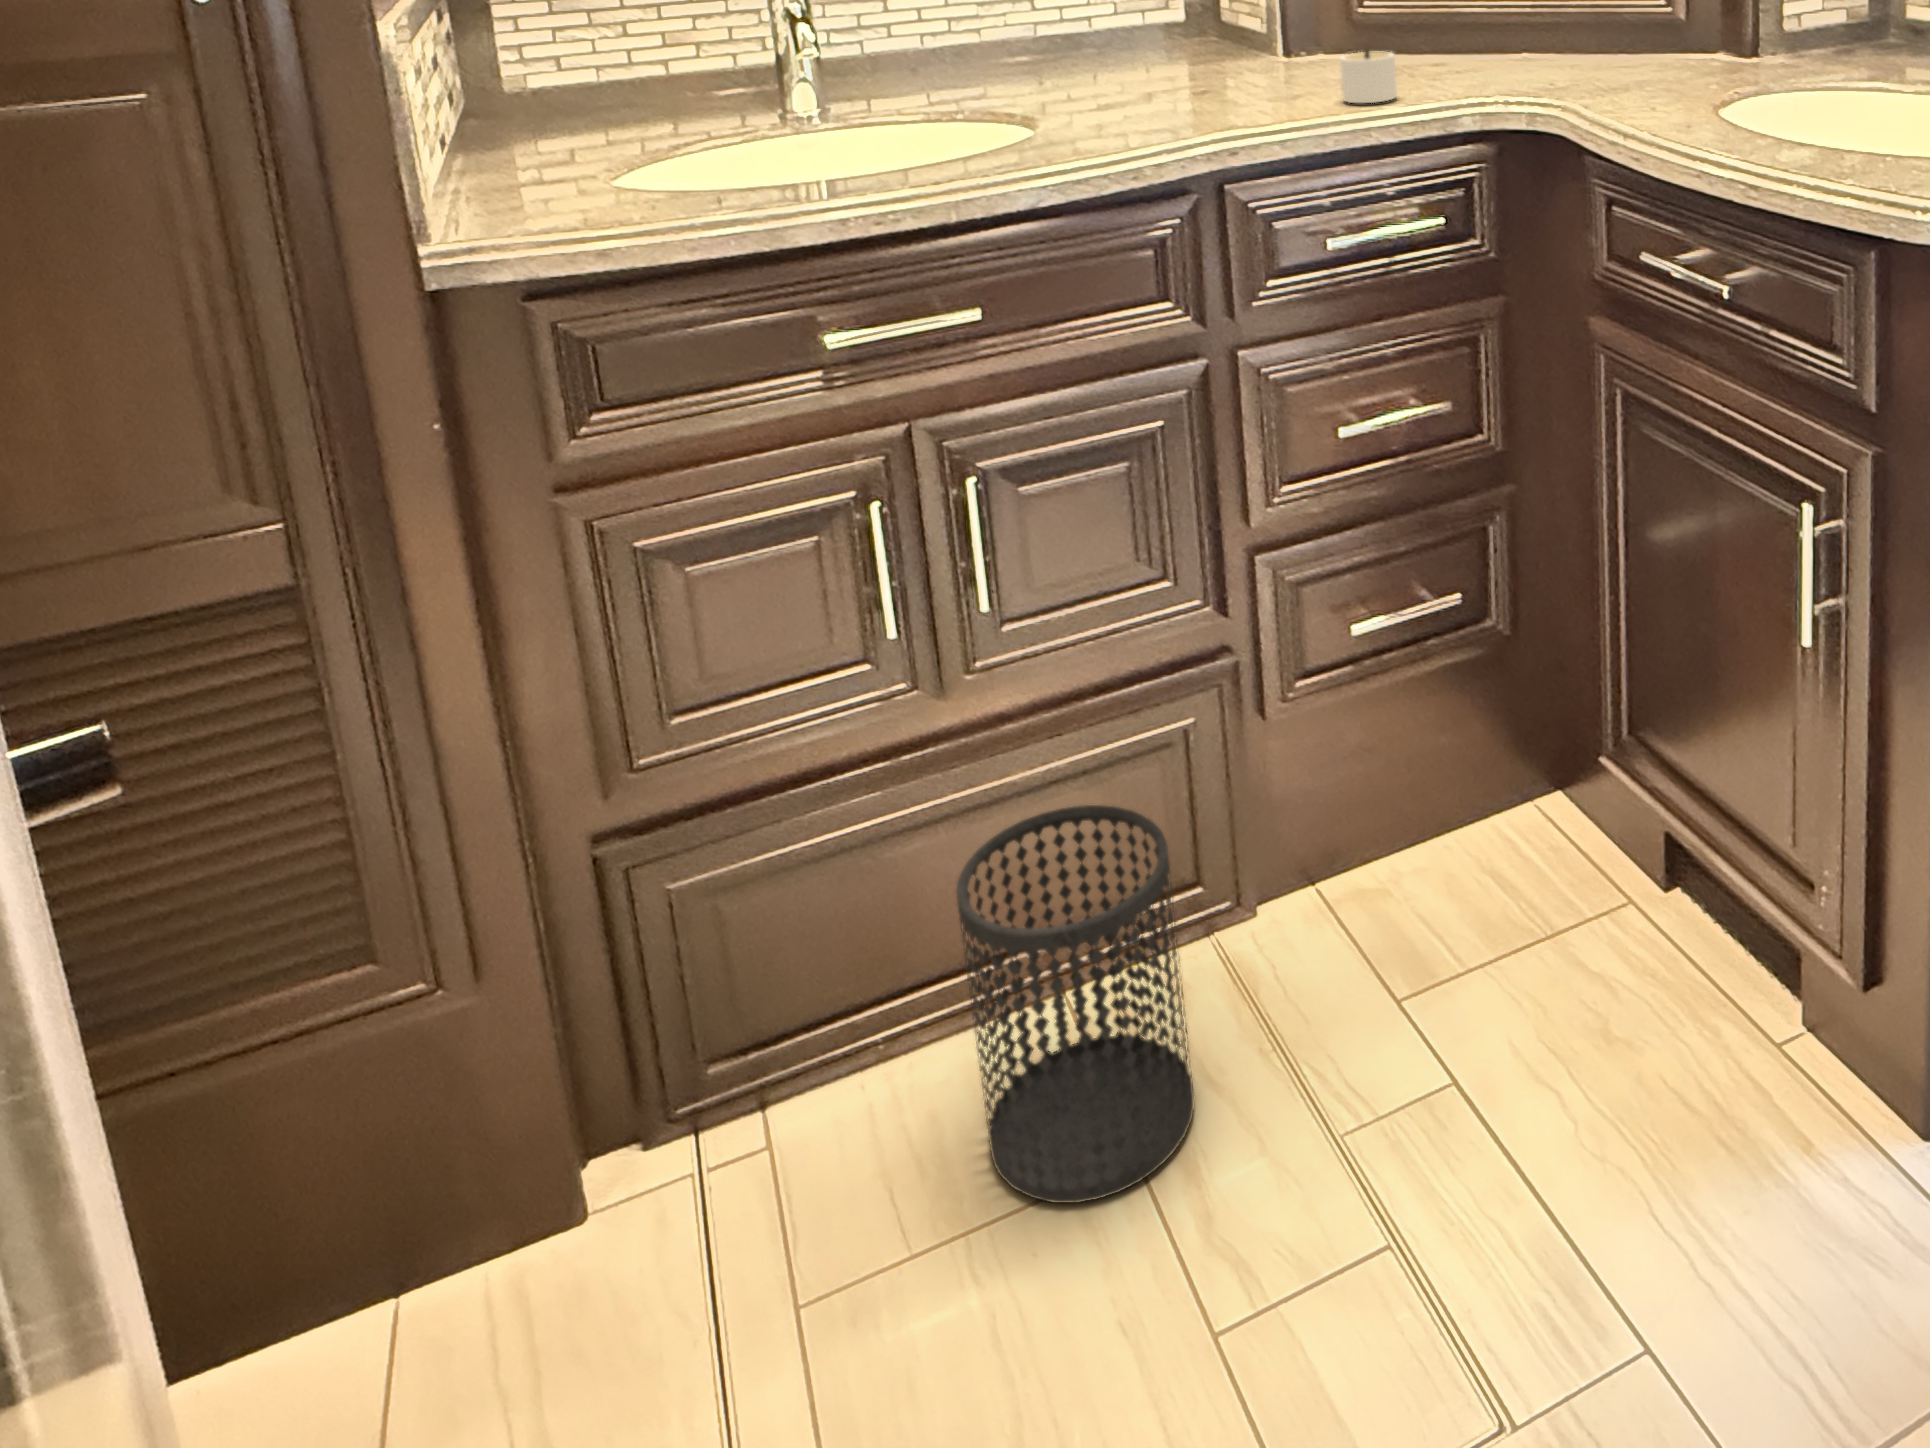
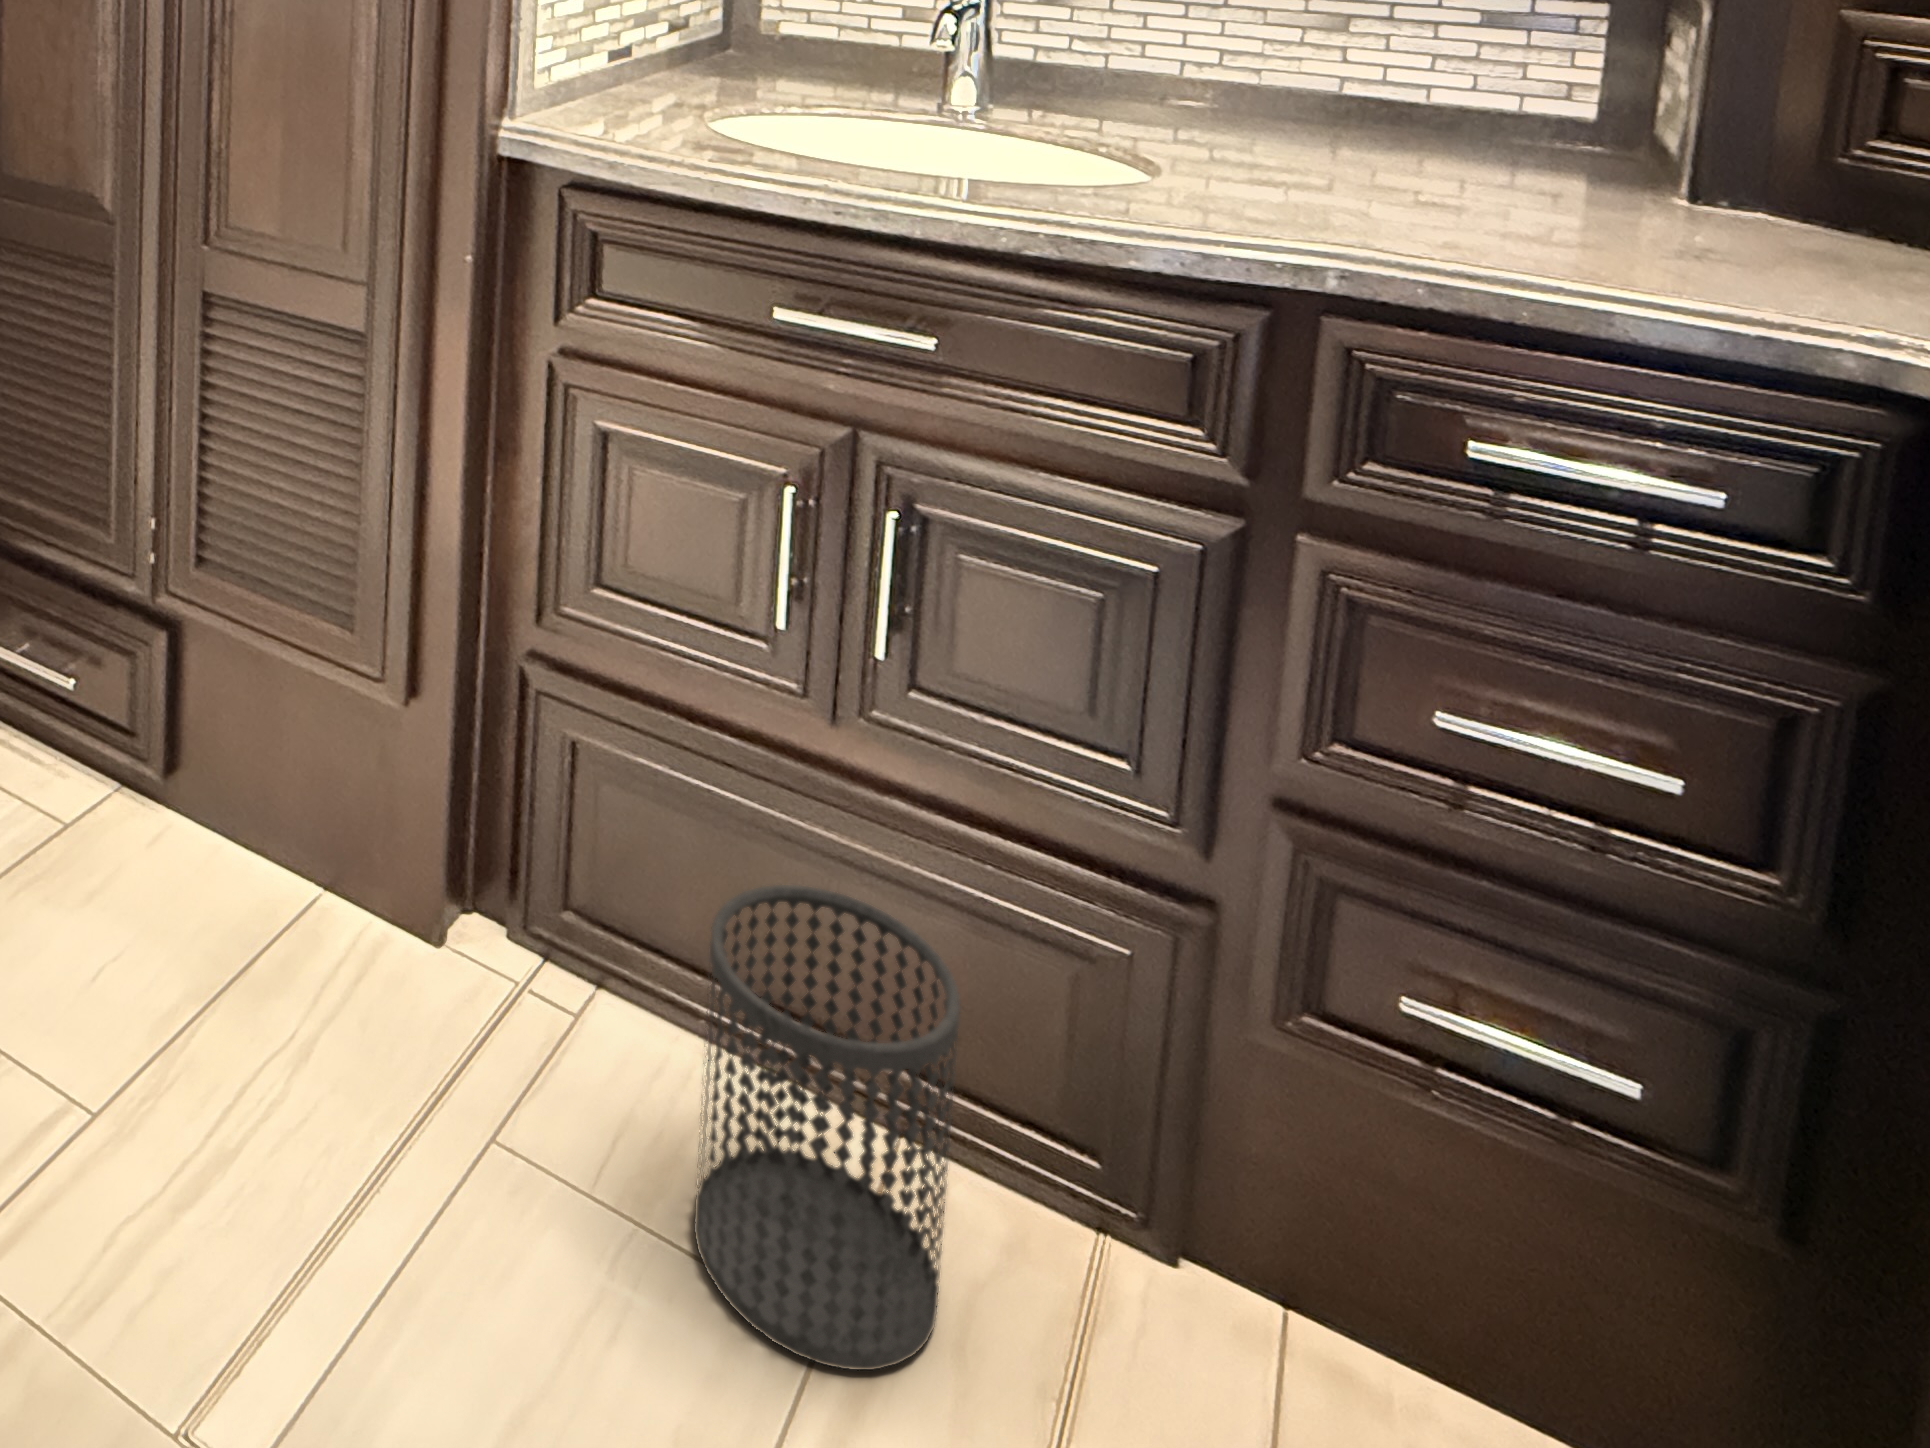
candle: present [1340,50,1397,103] -> none [1632,206,1806,297]

